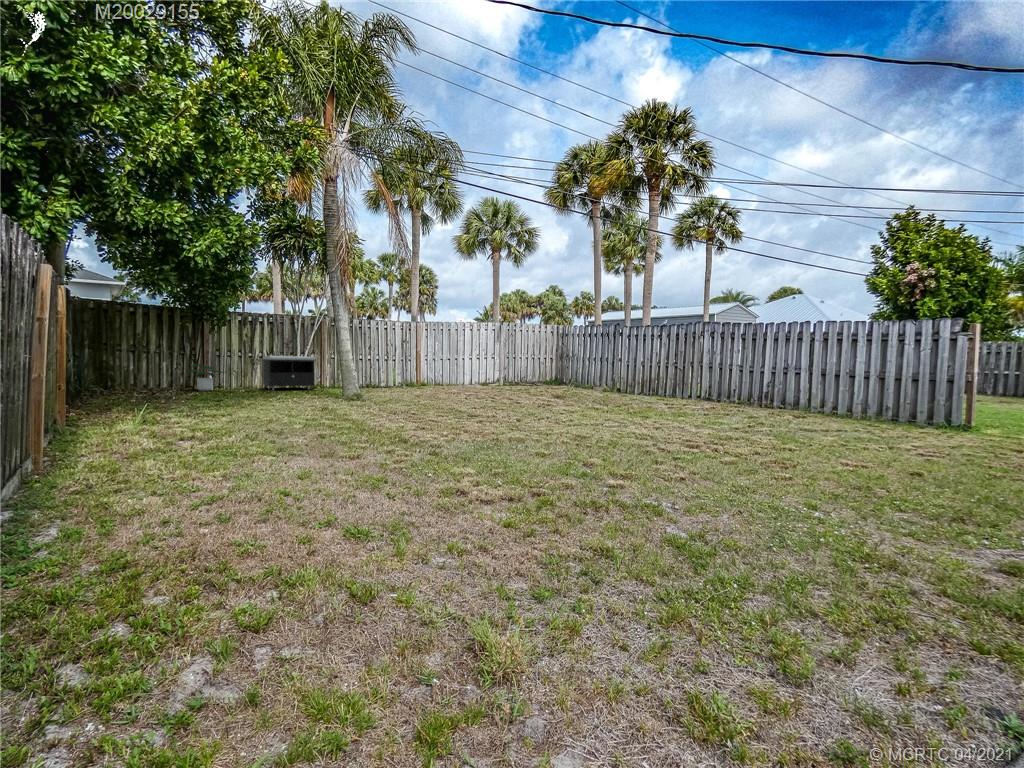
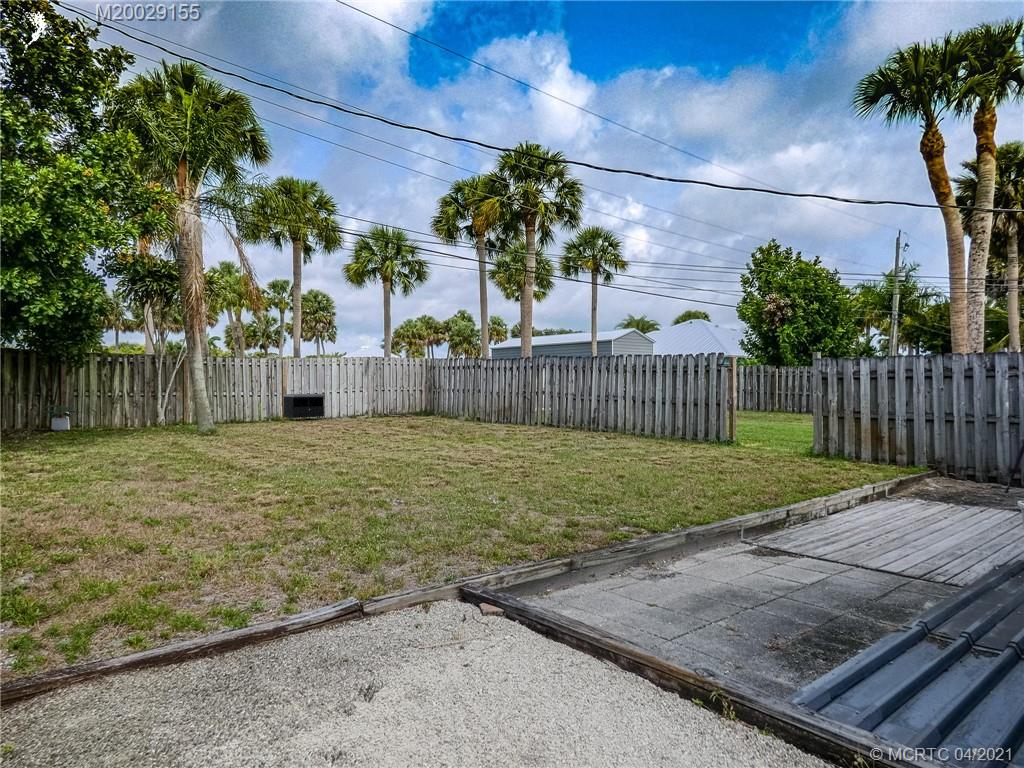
storage bench: present [263,356,315,390] -> present [284,394,325,421]

